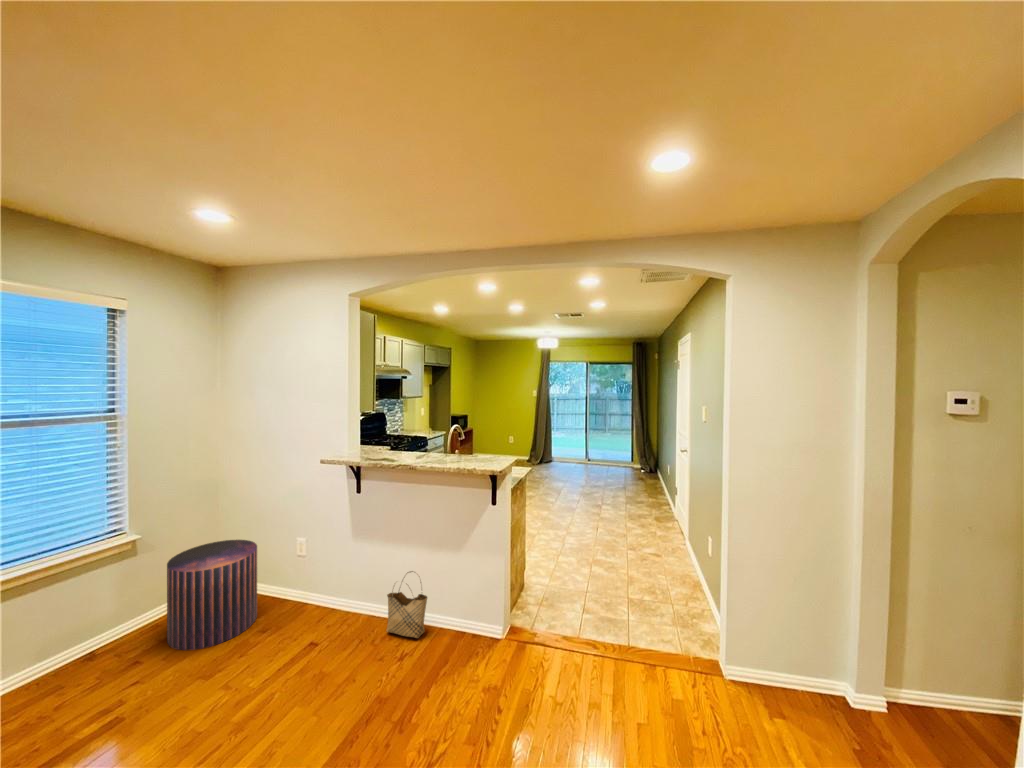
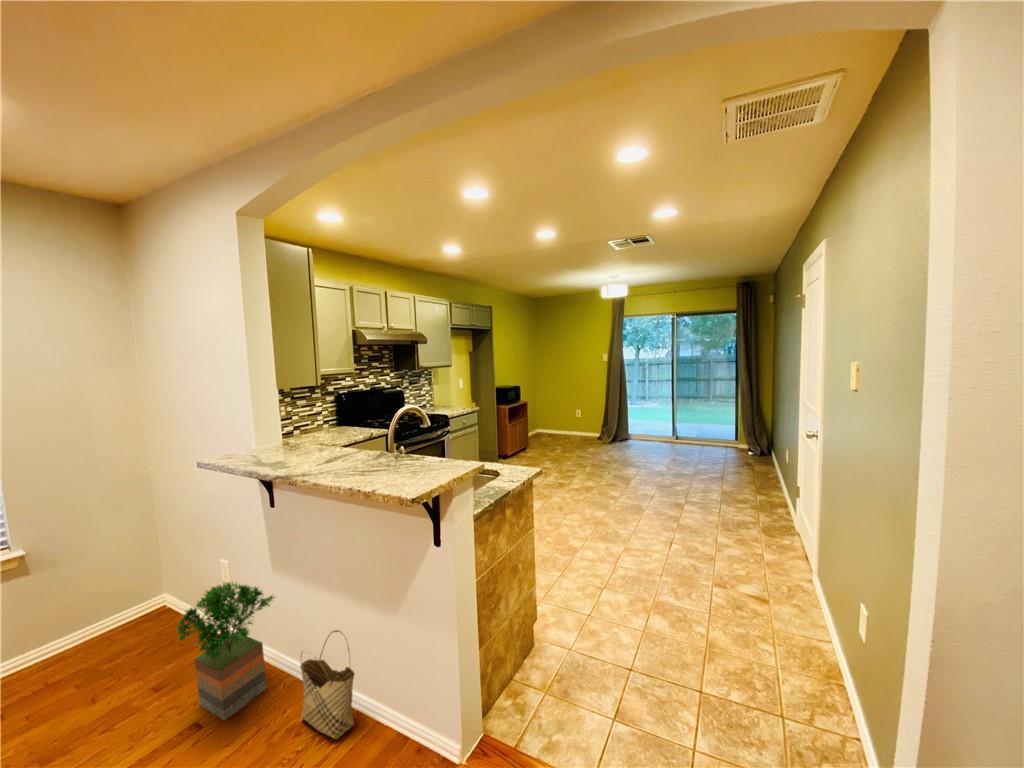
pouf: present [167,540,257,650] -> none [29,560,173,715]
potted tree: none [301,545,360,640] -> present [176,582,275,721]

